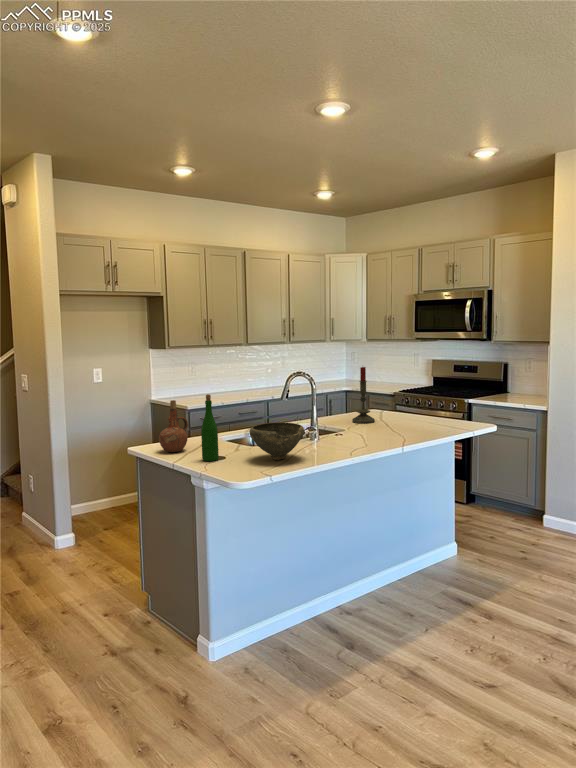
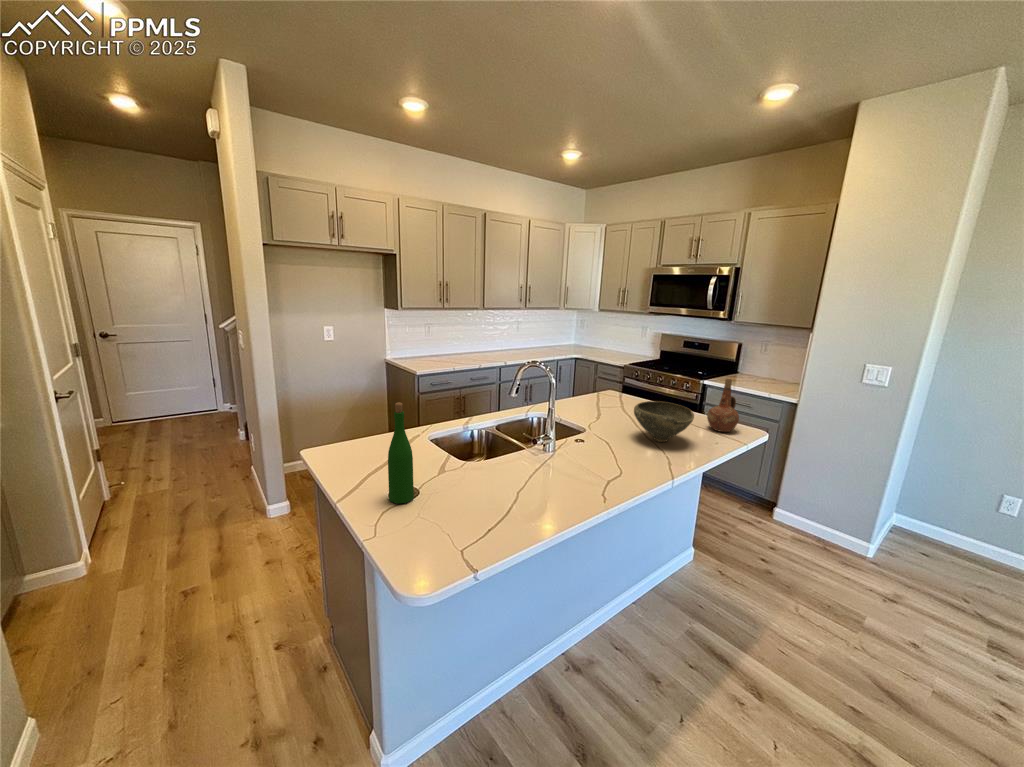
candle: present [352,367,375,423] -> none [594,349,621,418]
ceramic pitcher: present [159,400,188,452] -> present [707,379,739,432]
bowl: present [249,422,304,460] -> present [634,401,694,442]

